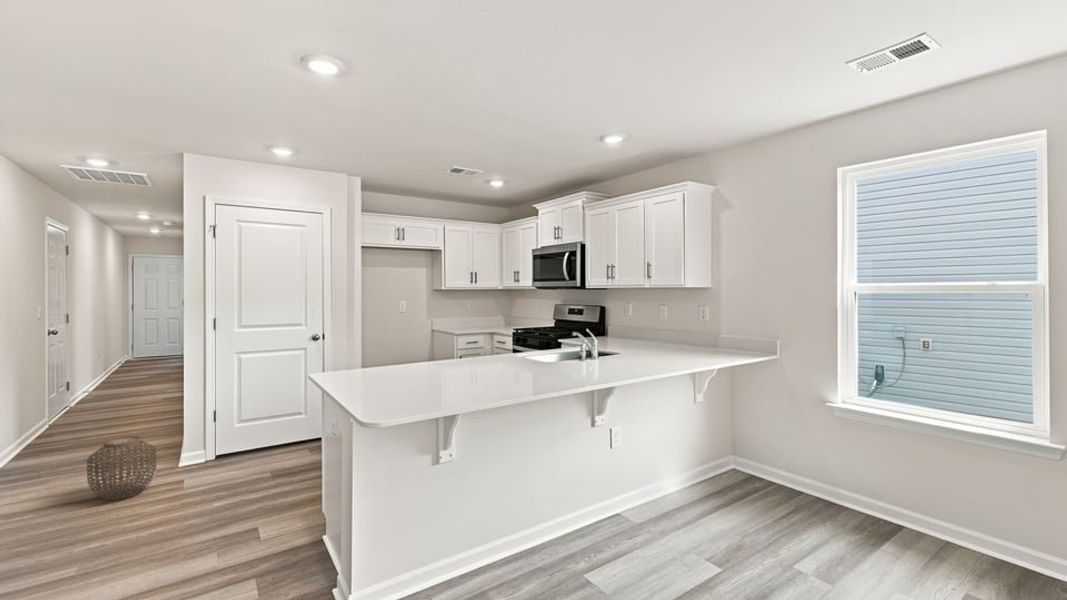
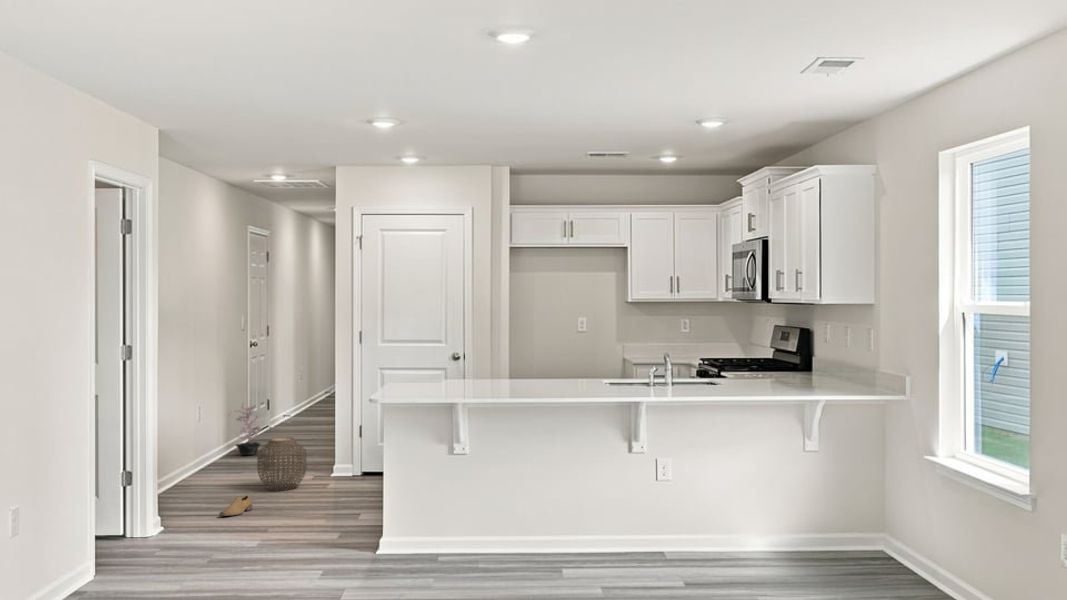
potted plant: none [21,392,73,449] -> present [228,406,261,455]
shoe: none [42,528,94,572] -> present [219,495,252,516]

